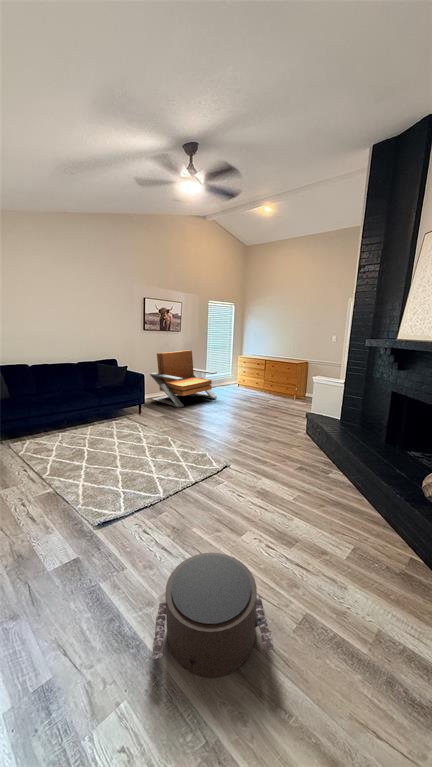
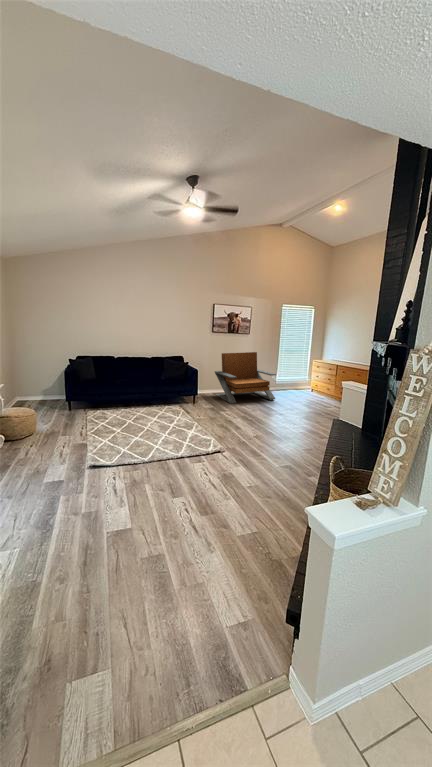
pouf: present [153,553,274,678] -> none [44,489,133,561]

